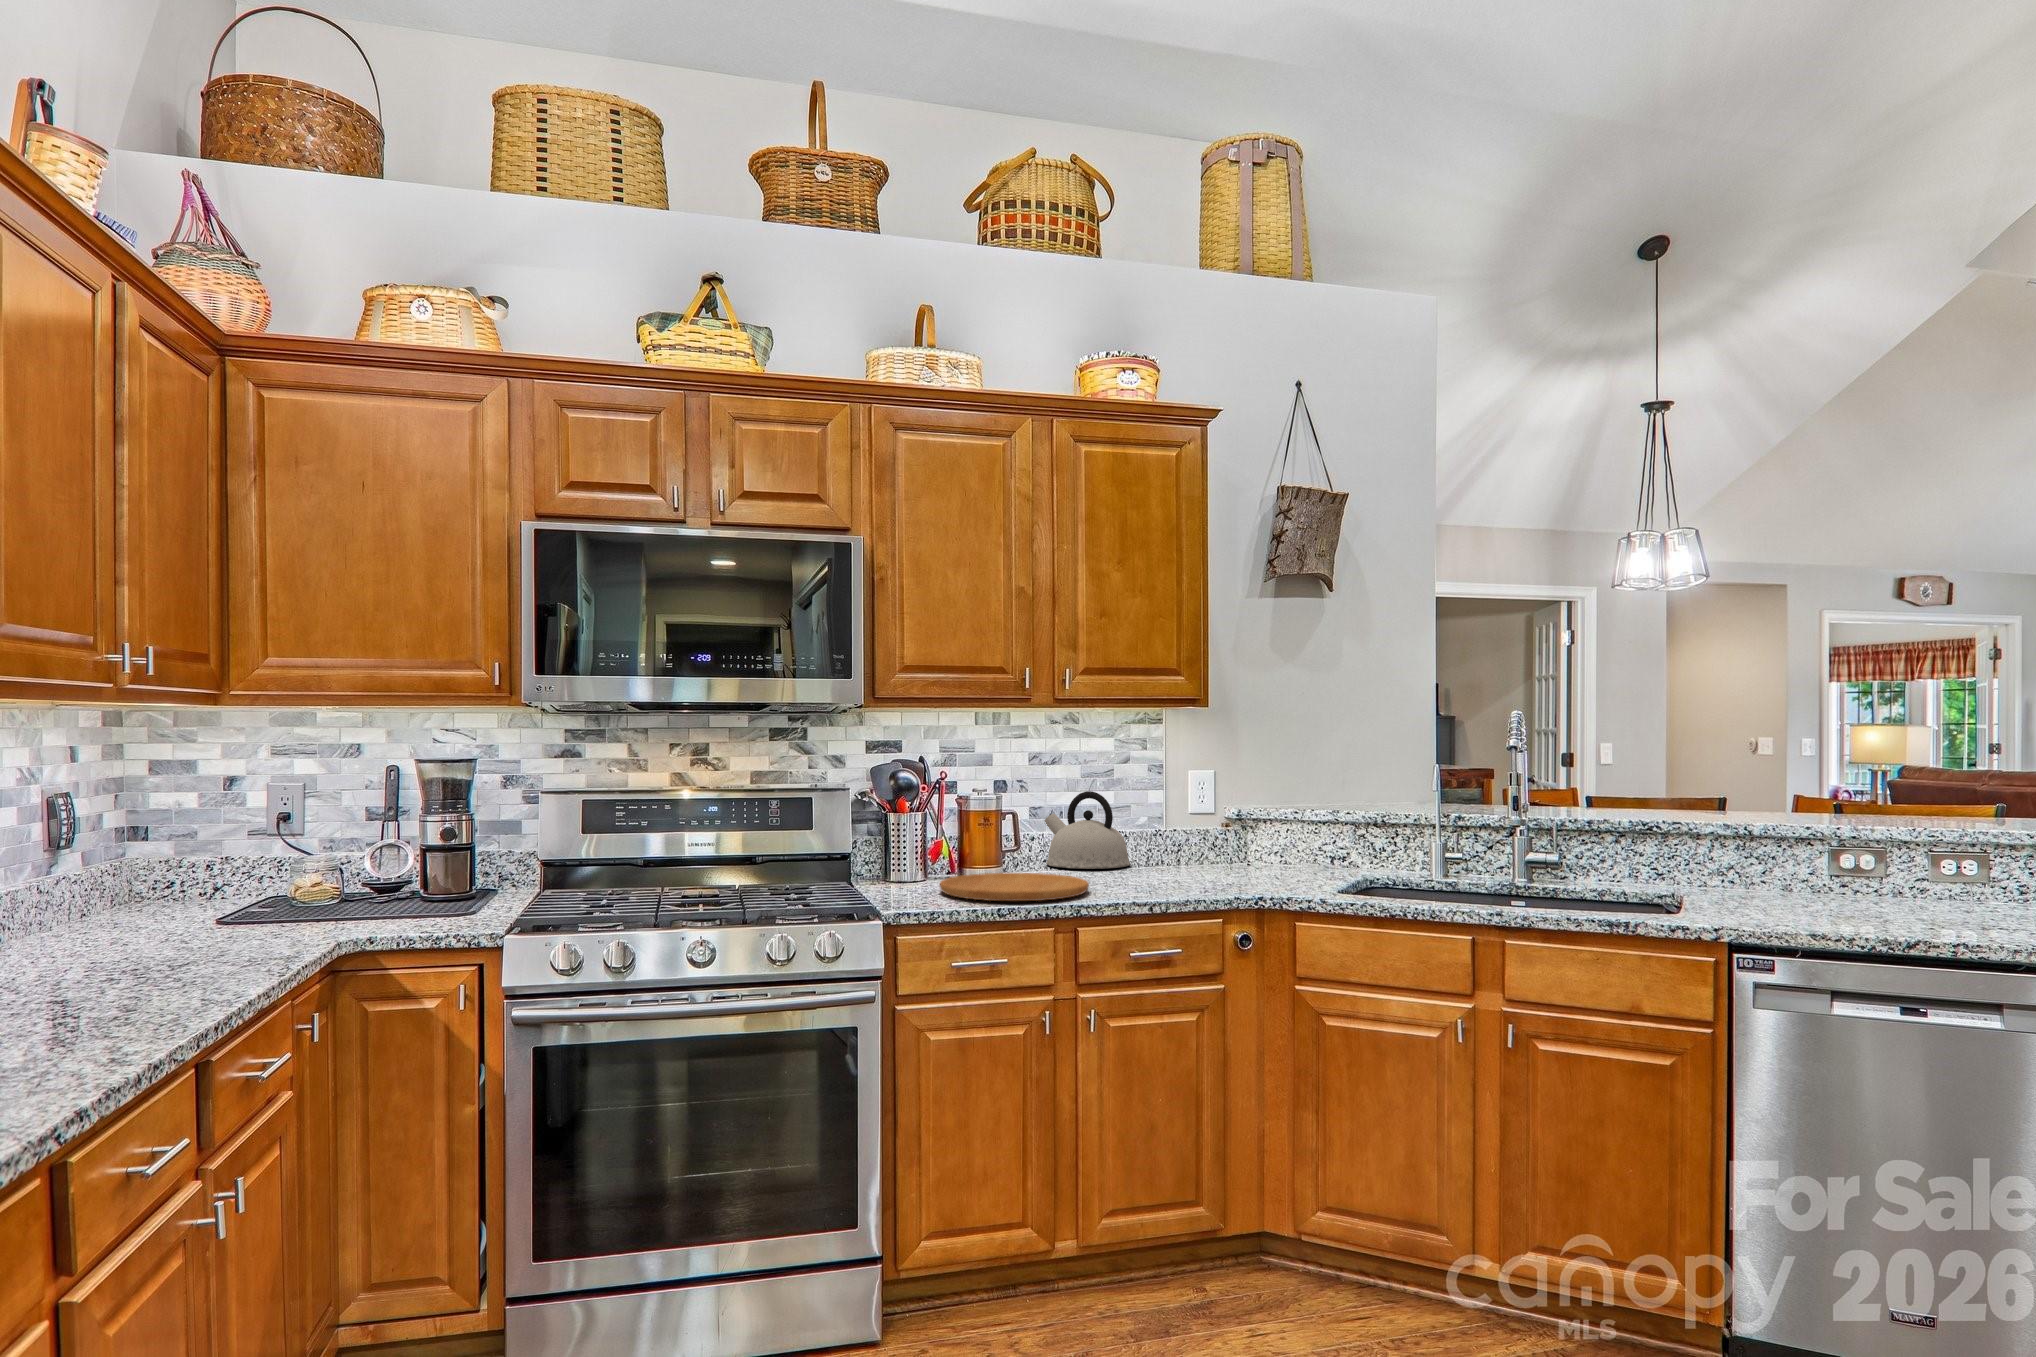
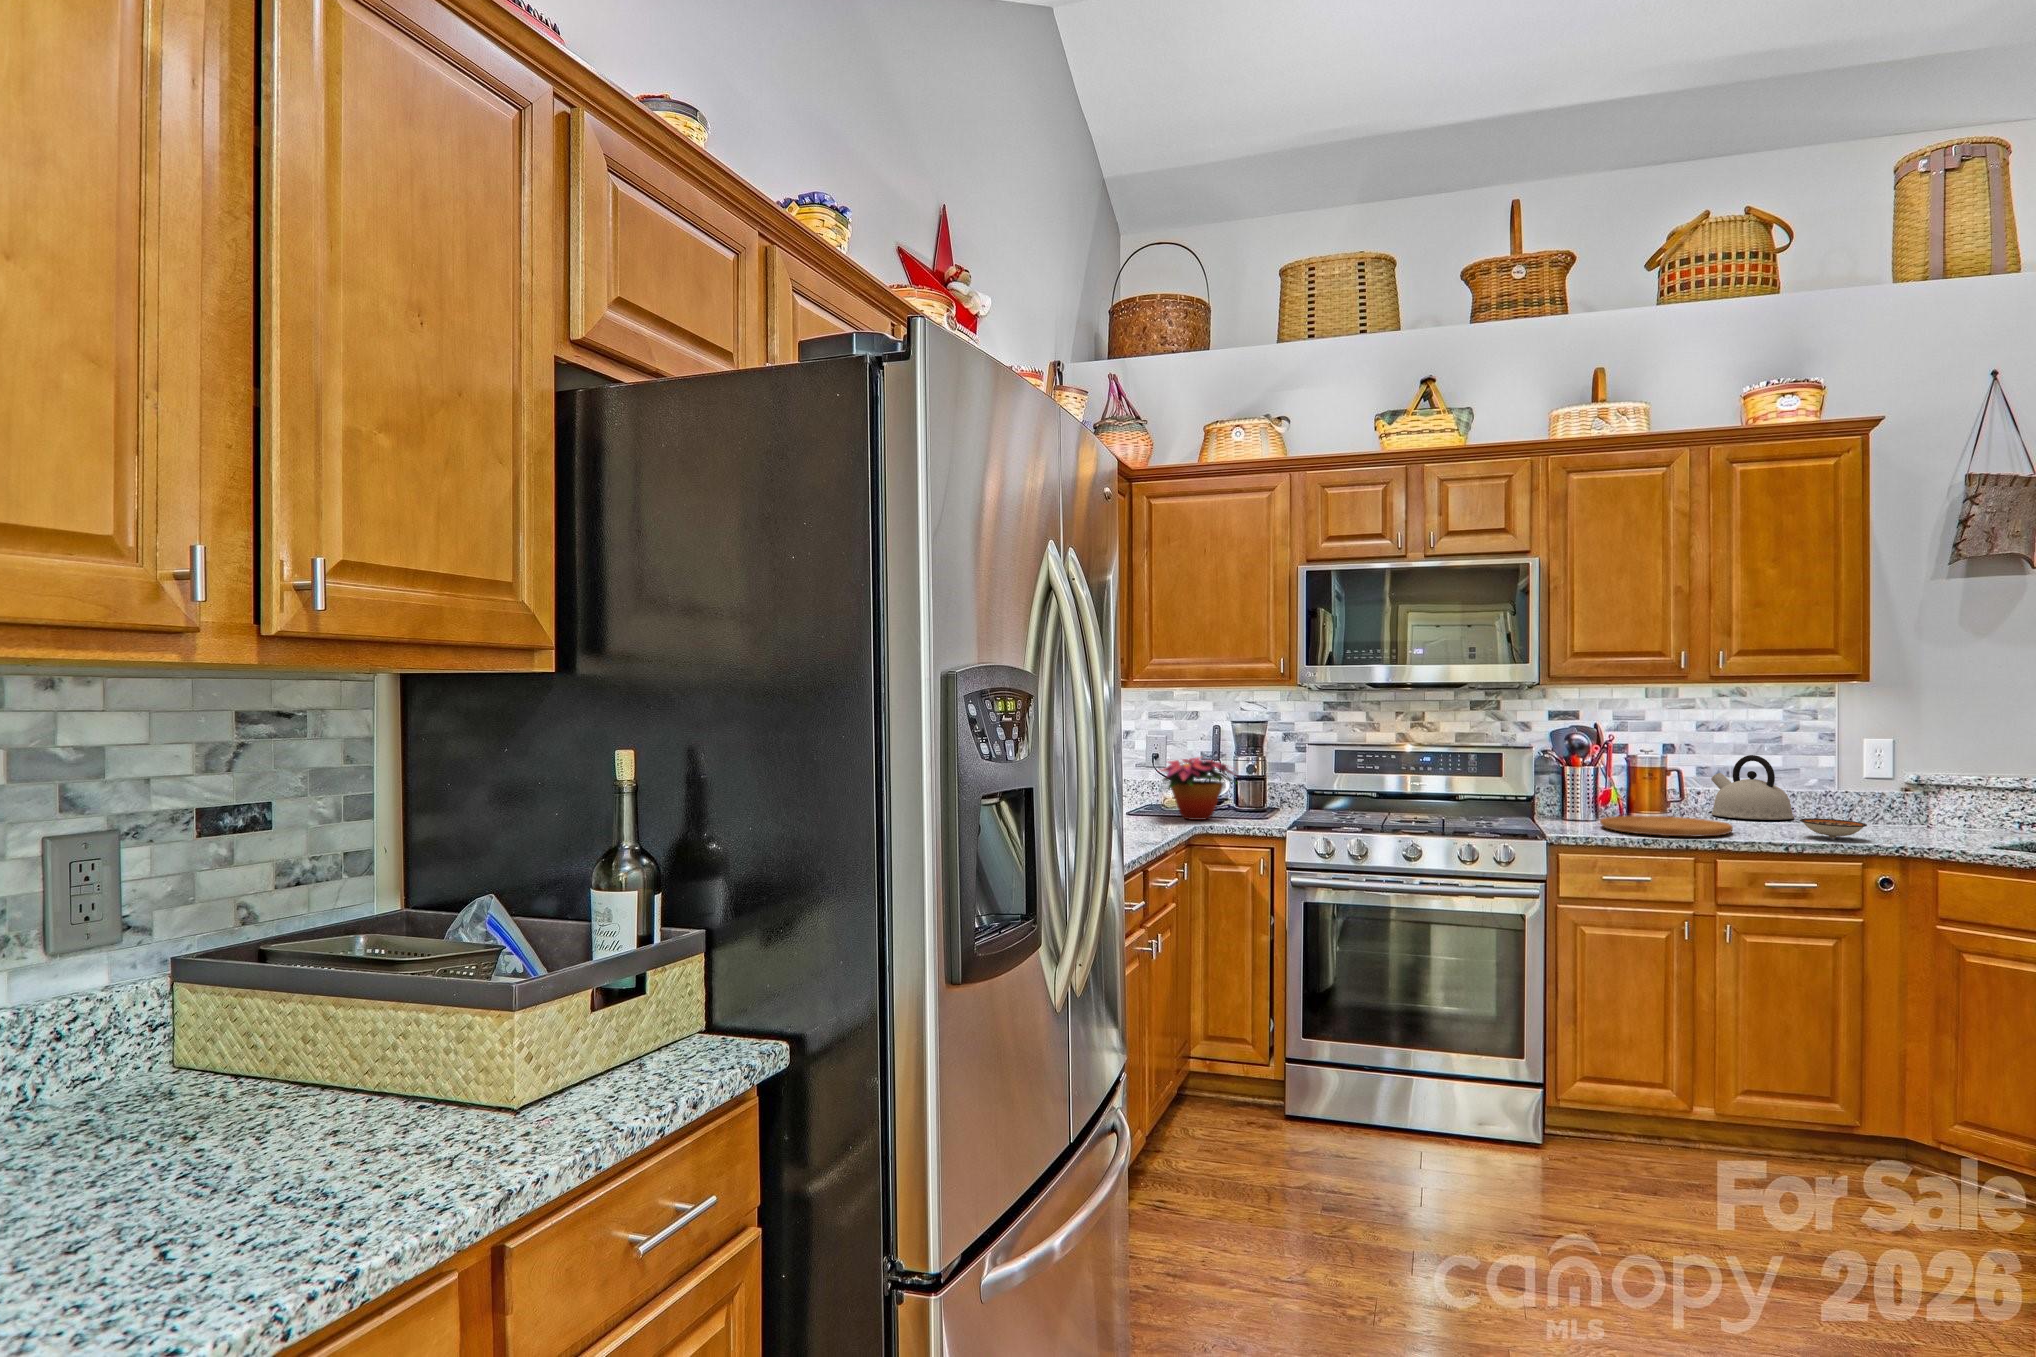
flower arrangement: none [263,819,434,928] -> present [1161,757,1238,820]
ceramic bowl: none [1156,866,1223,890] -> present [1800,818,1867,838]

